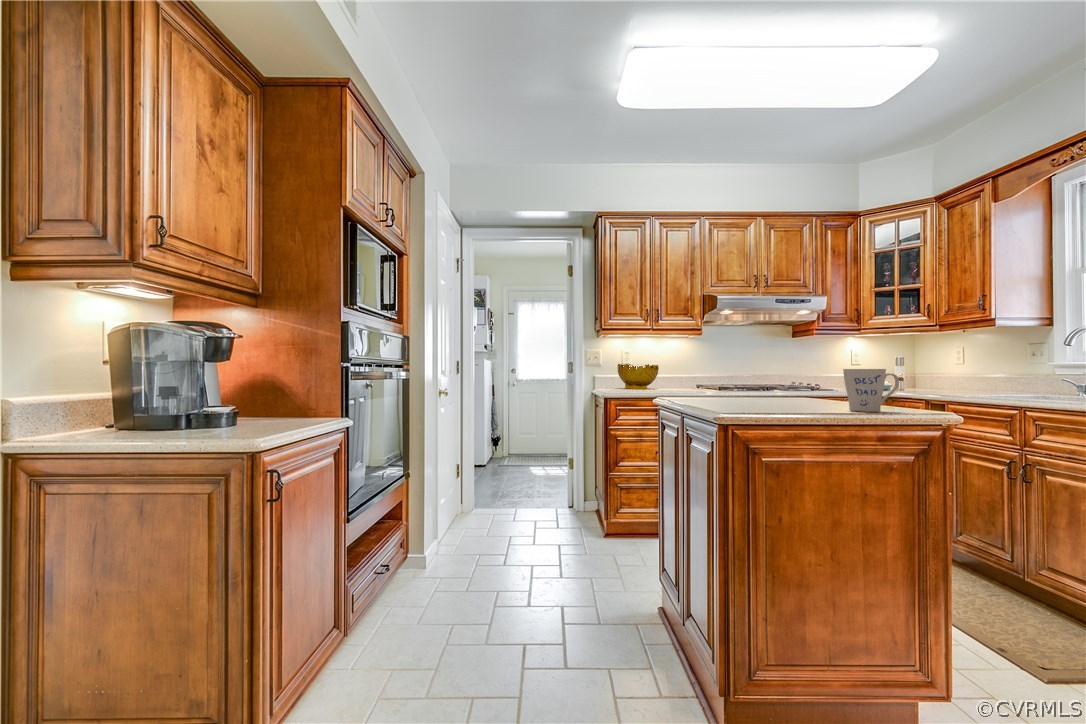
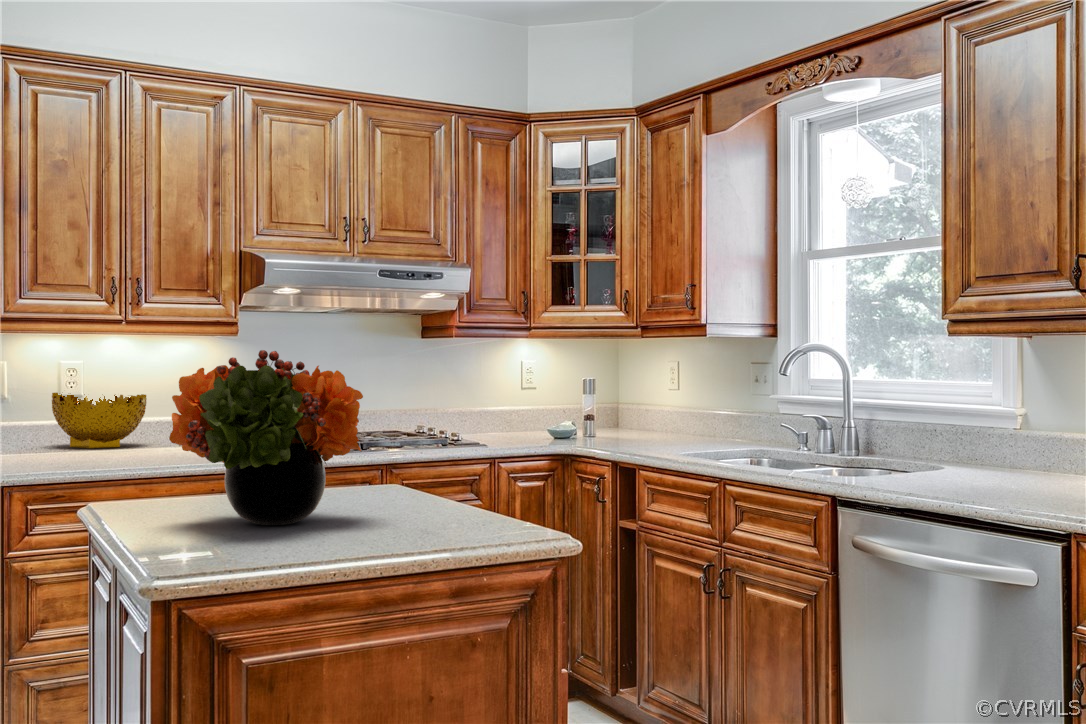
flower arrangement: none [699,315,806,405] -> present [169,350,363,525]
mug: present [843,369,899,412] -> none [408,464,493,544]

